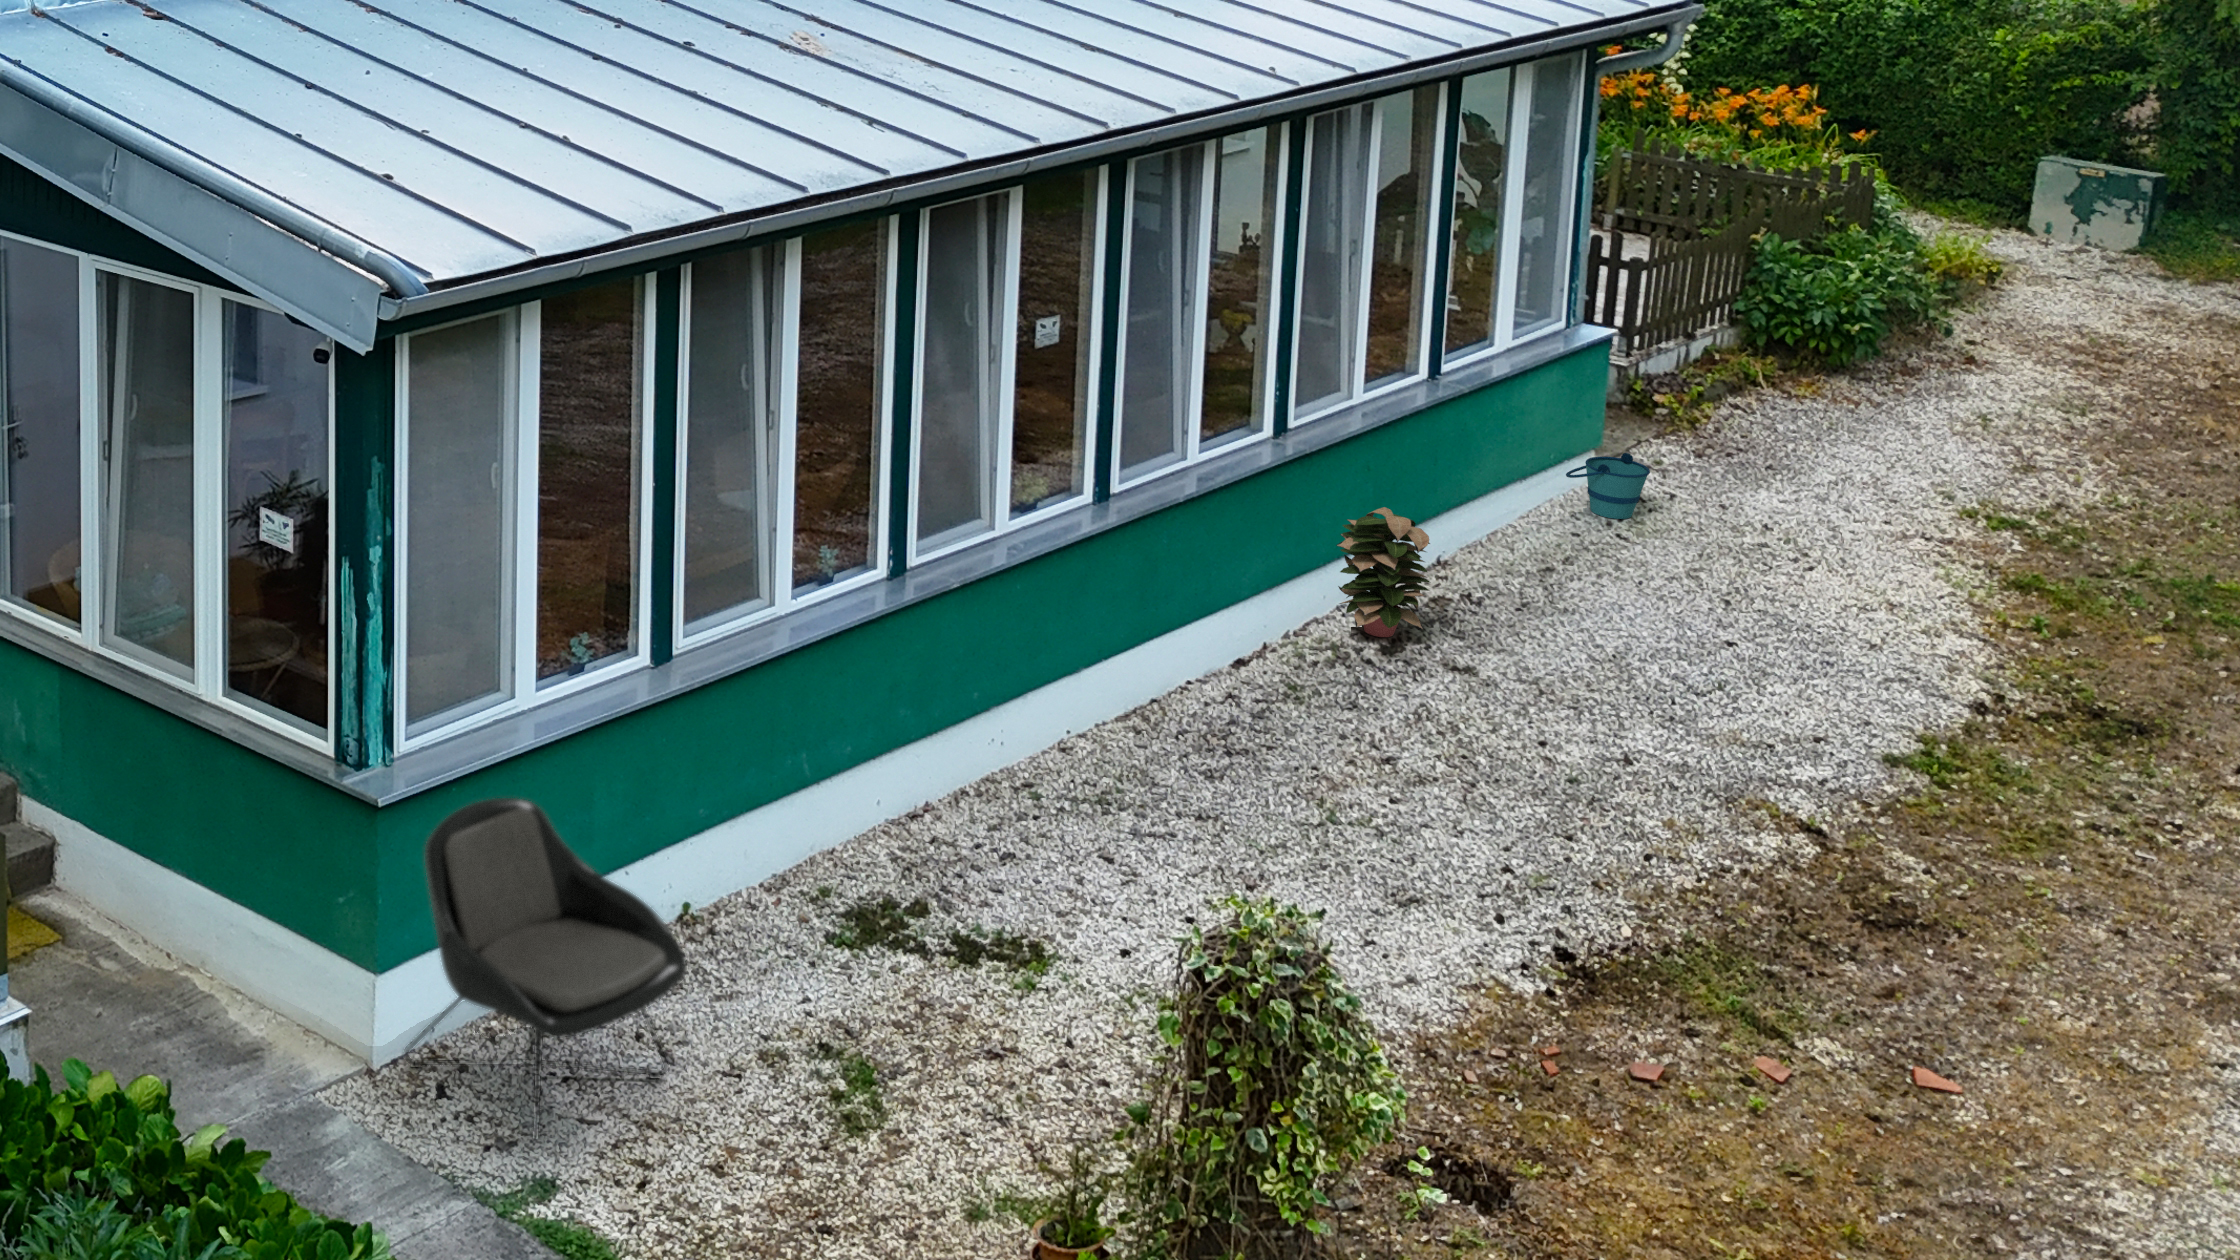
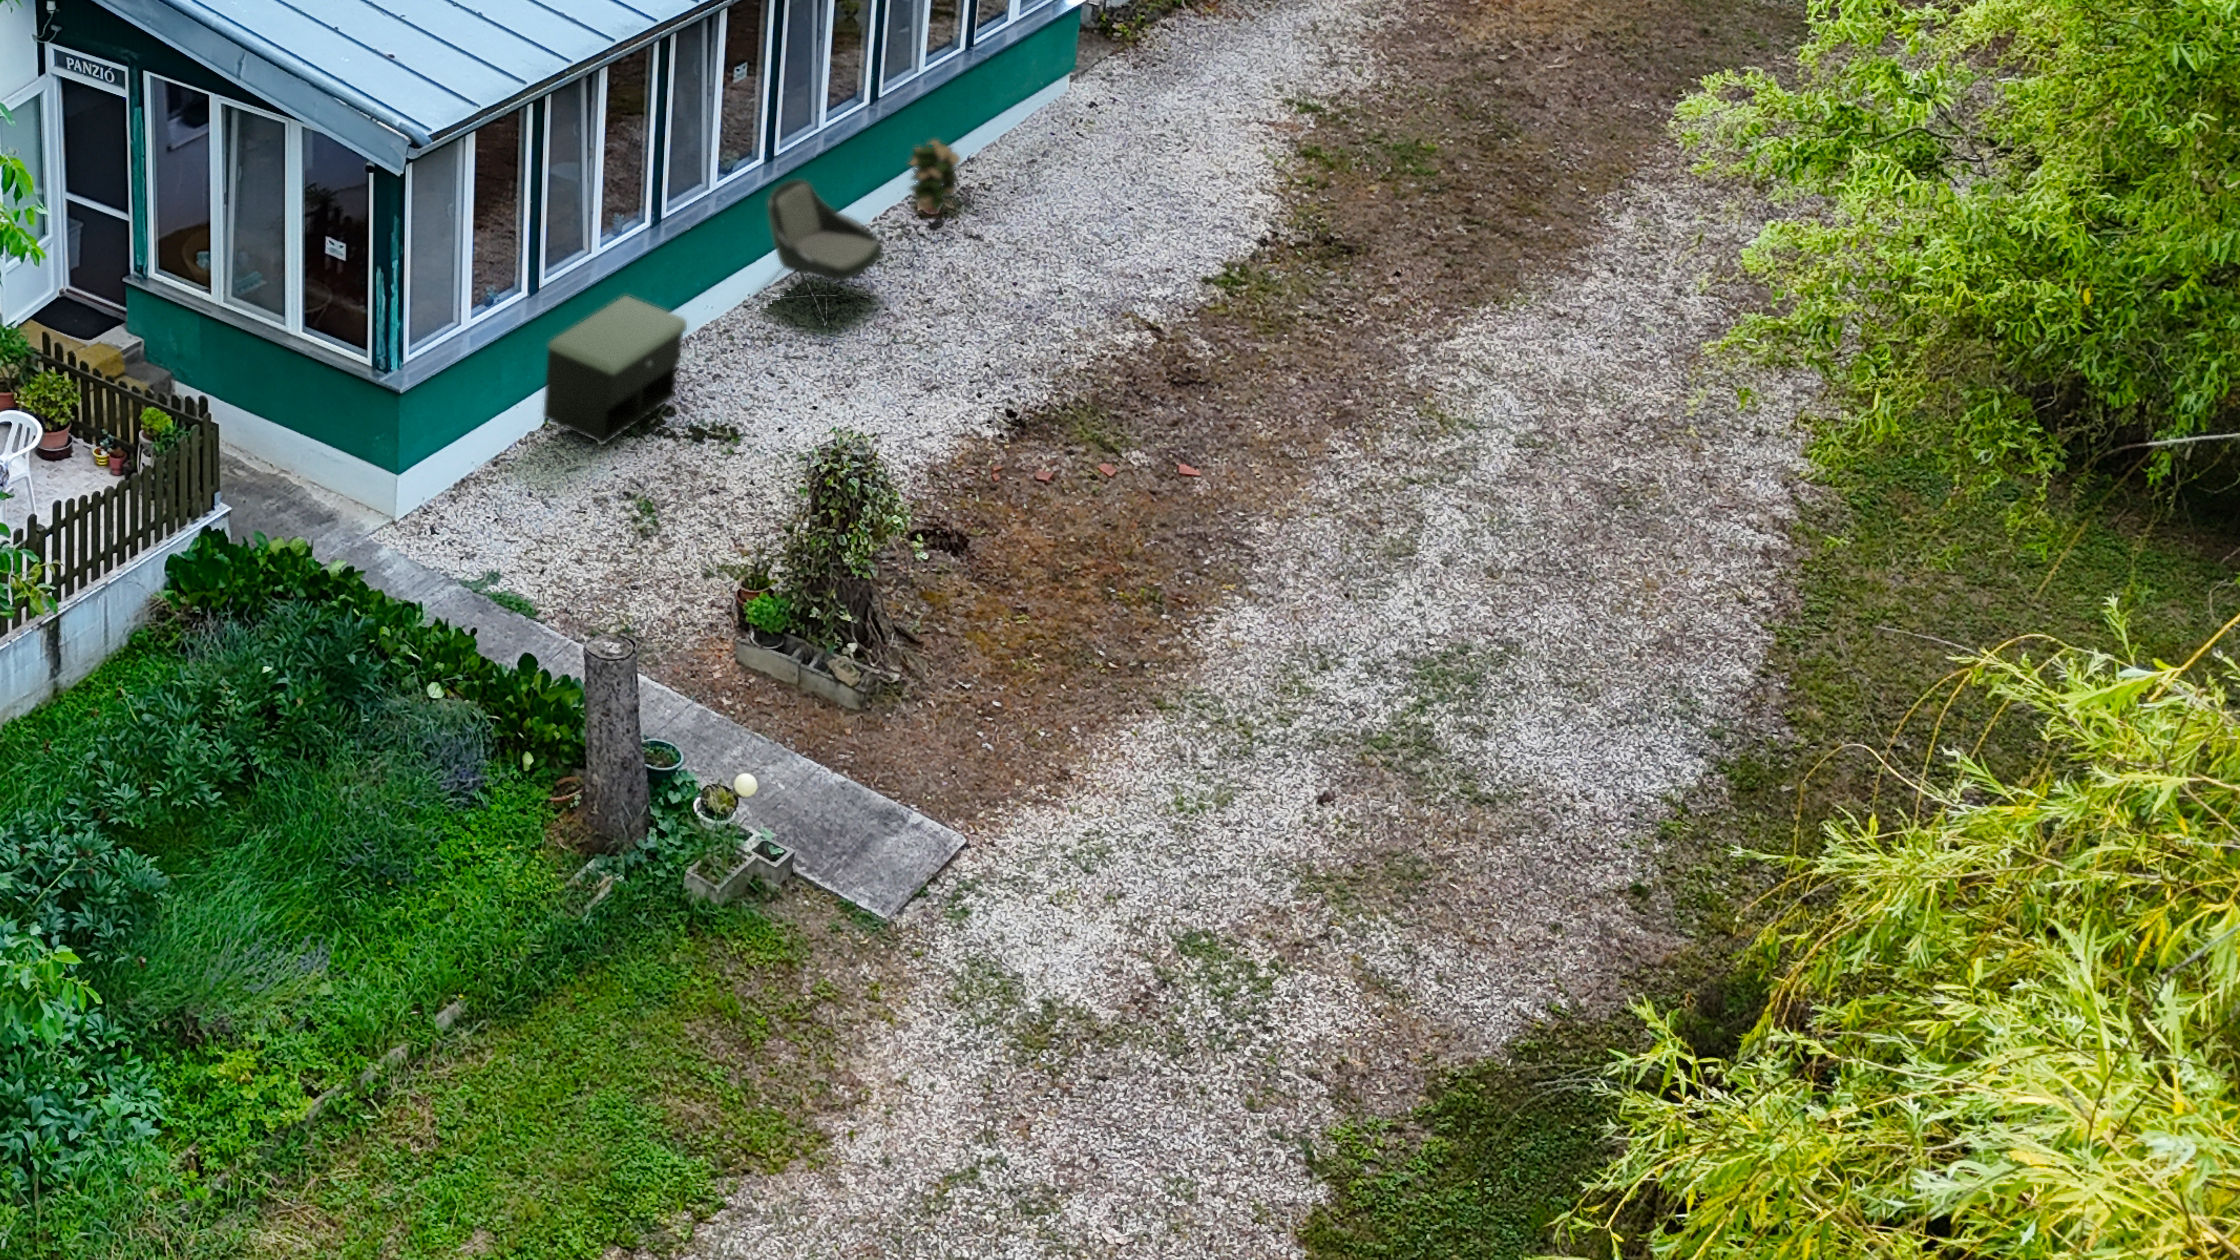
bucket: present [1566,453,1650,519] -> none [1051,76,1100,118]
storage bench: none [676,693,946,960] -> present [543,296,687,445]
lounge chair: present [404,798,687,1138] -> present [759,180,883,325]

